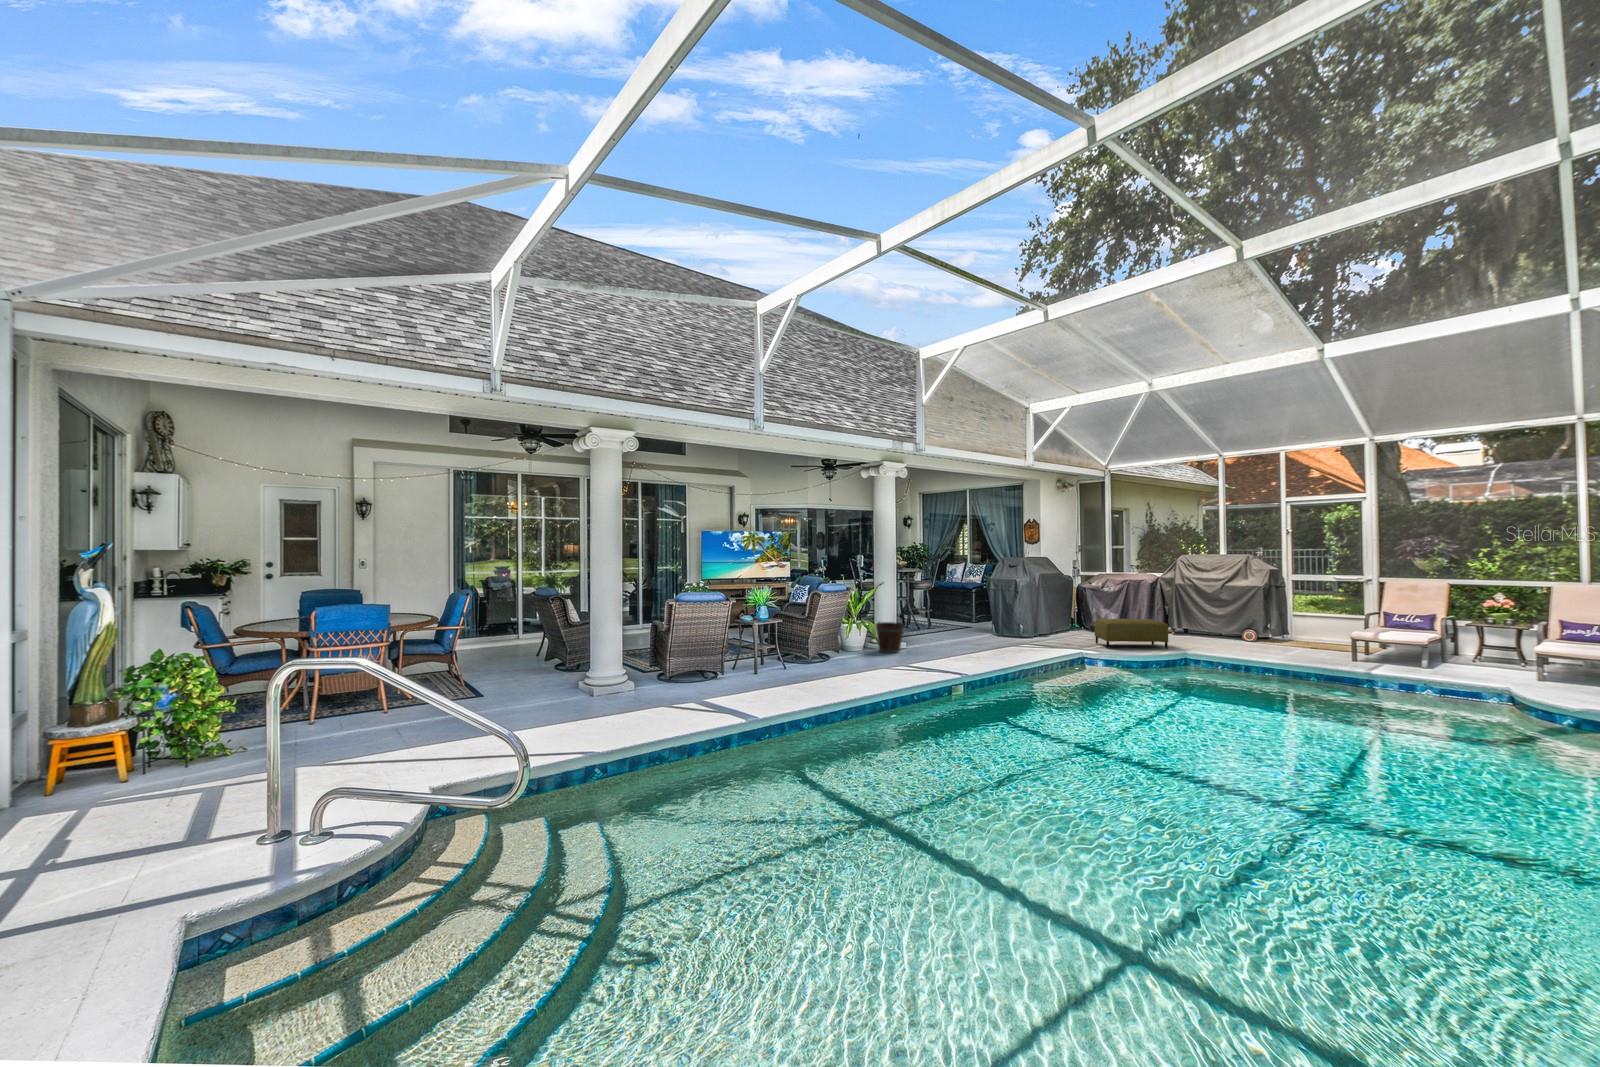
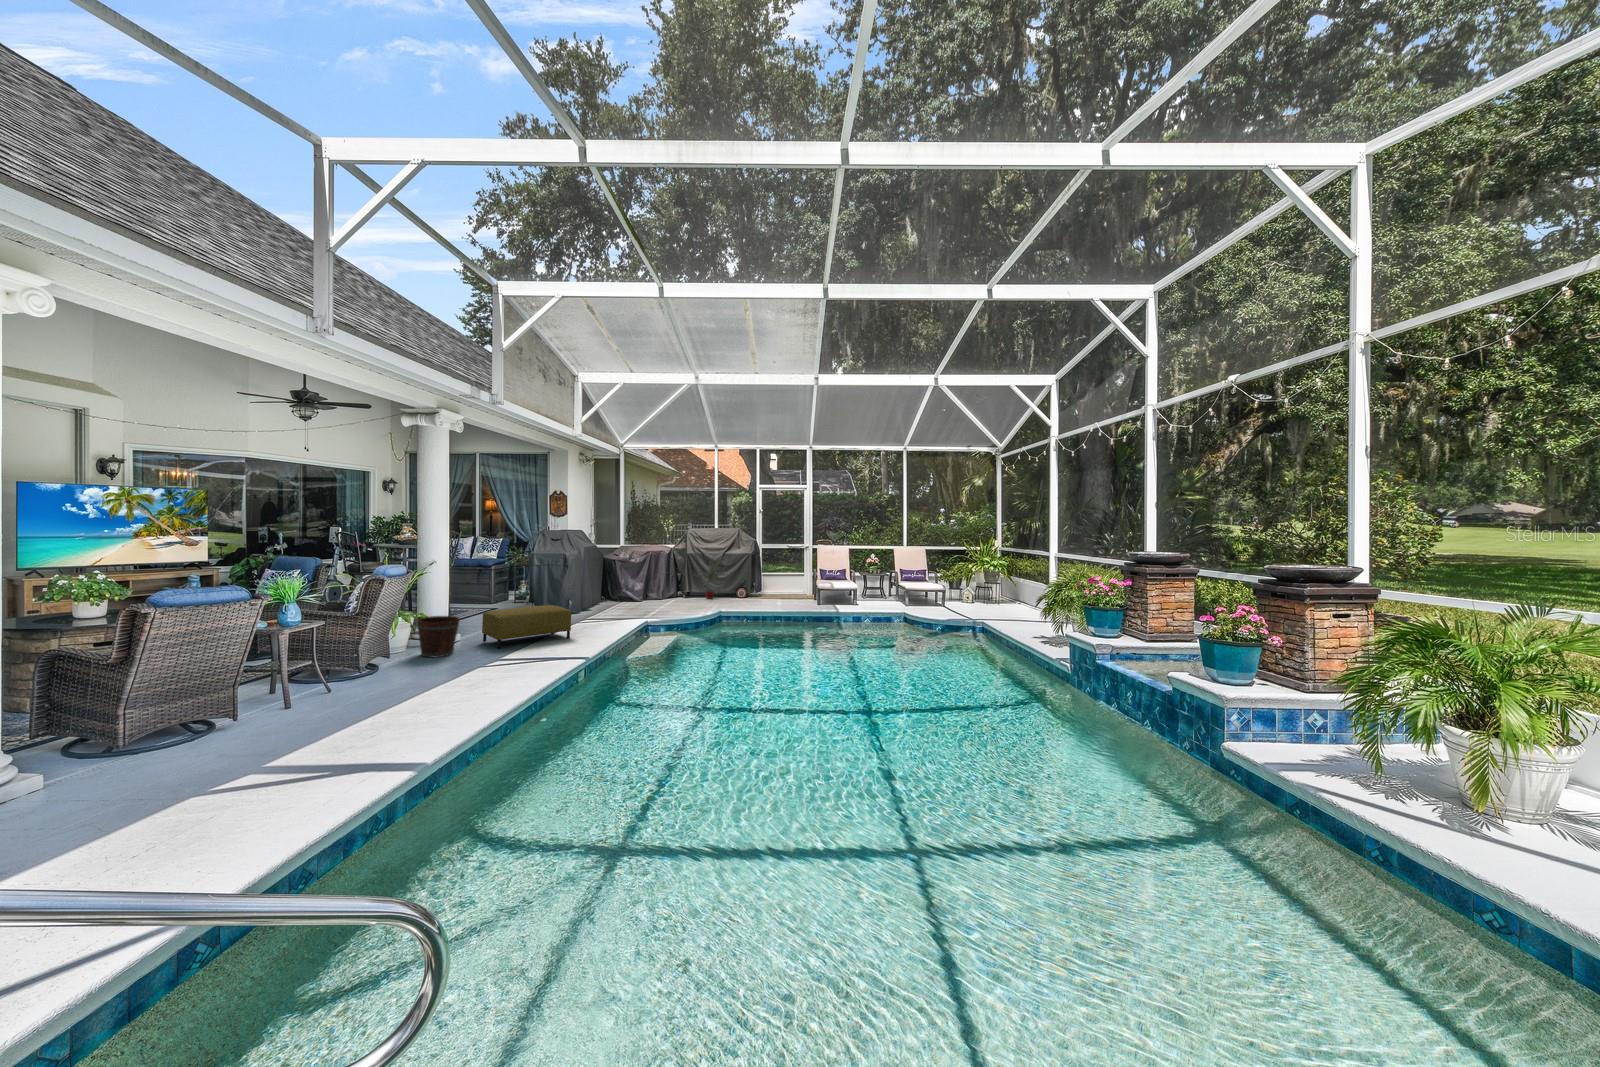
potted tree: none [1177,588,1223,640] -> present [696,557,727,599]
ottoman: present [1095,619,1168,649] -> present [482,605,571,649]

